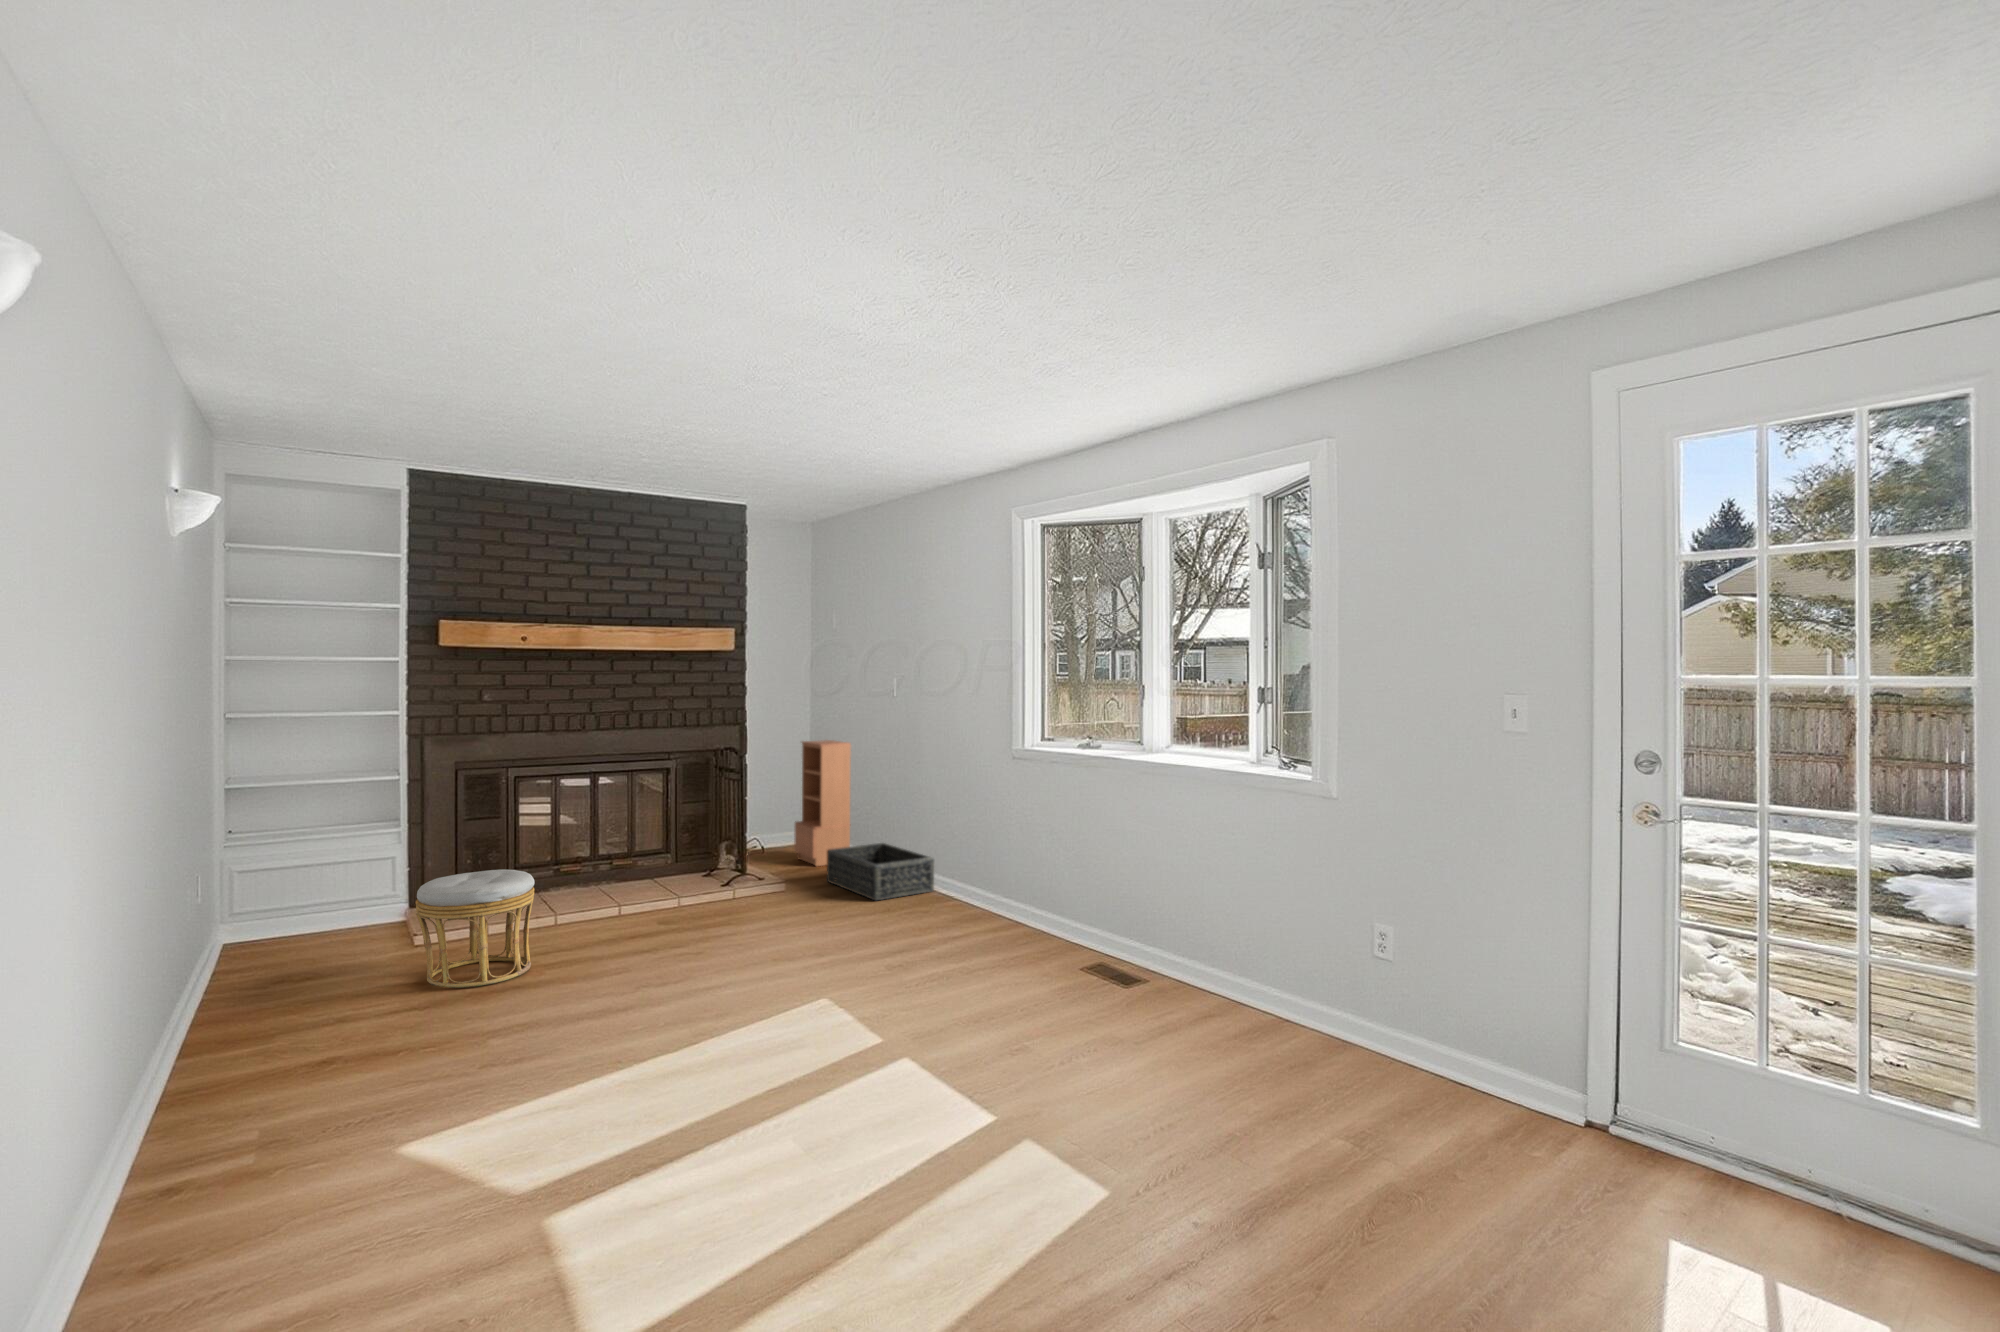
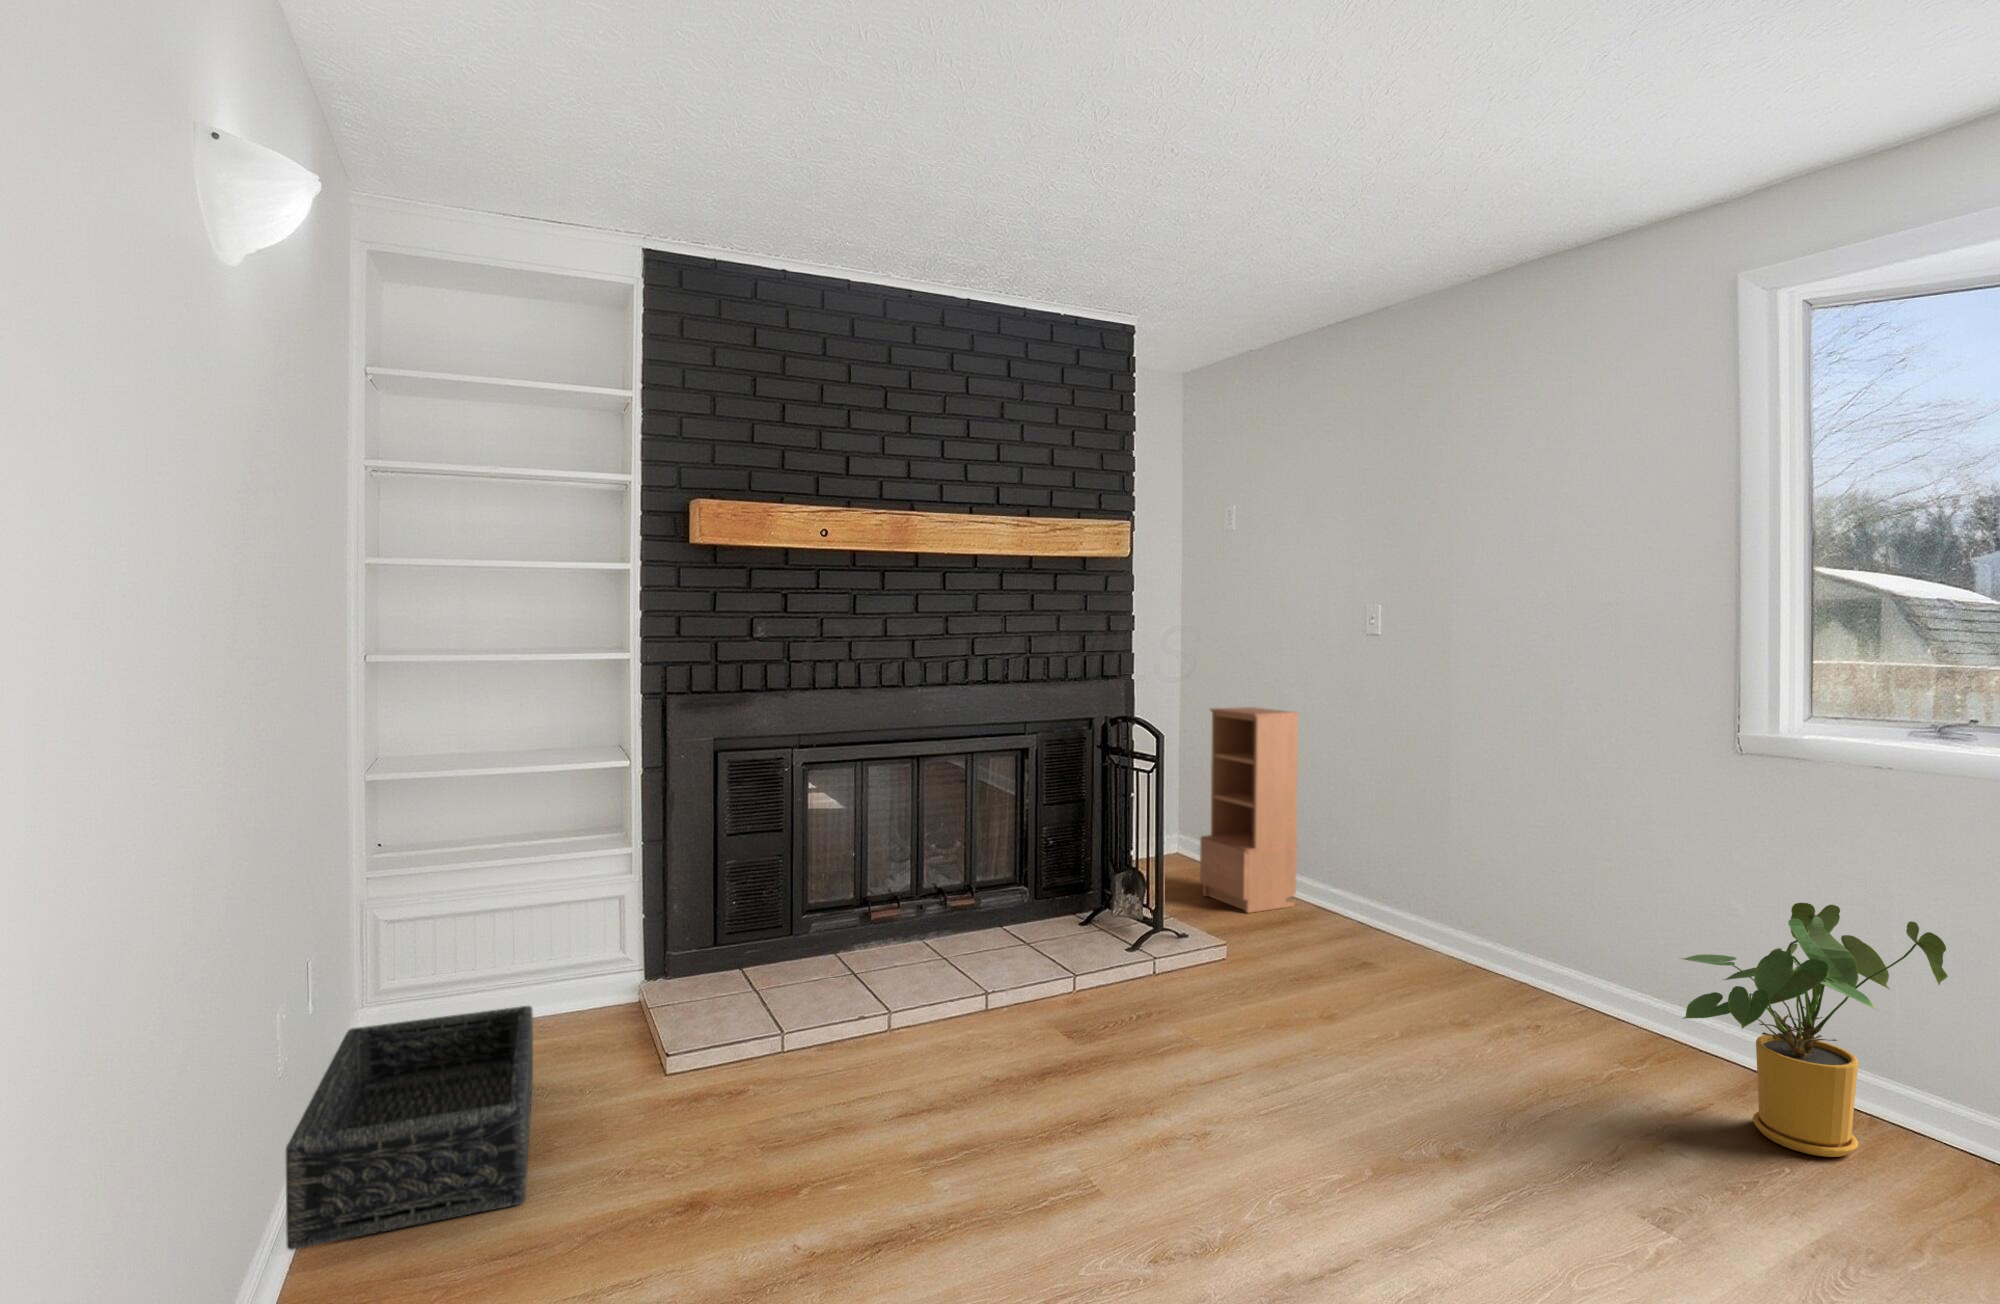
house plant: none [939,829,1049,941] -> present [1681,903,1948,1157]
basket: present [827,843,934,900] -> present [286,1006,533,1250]
ottoman: present [416,870,535,988] -> none [678,951,895,1219]

